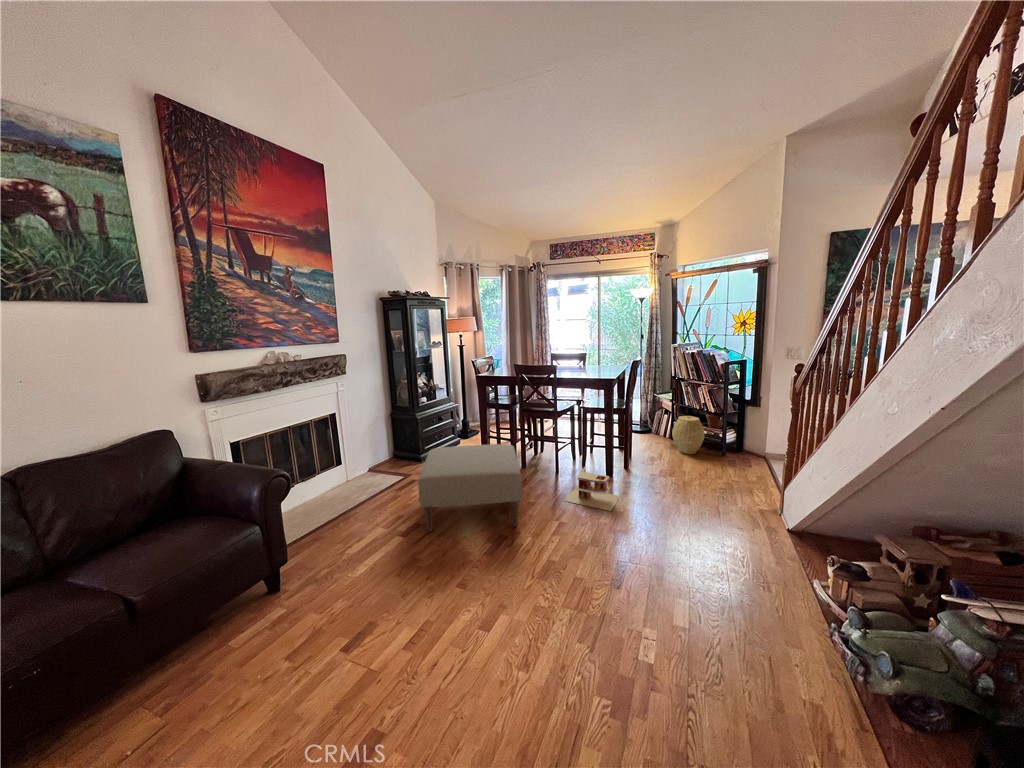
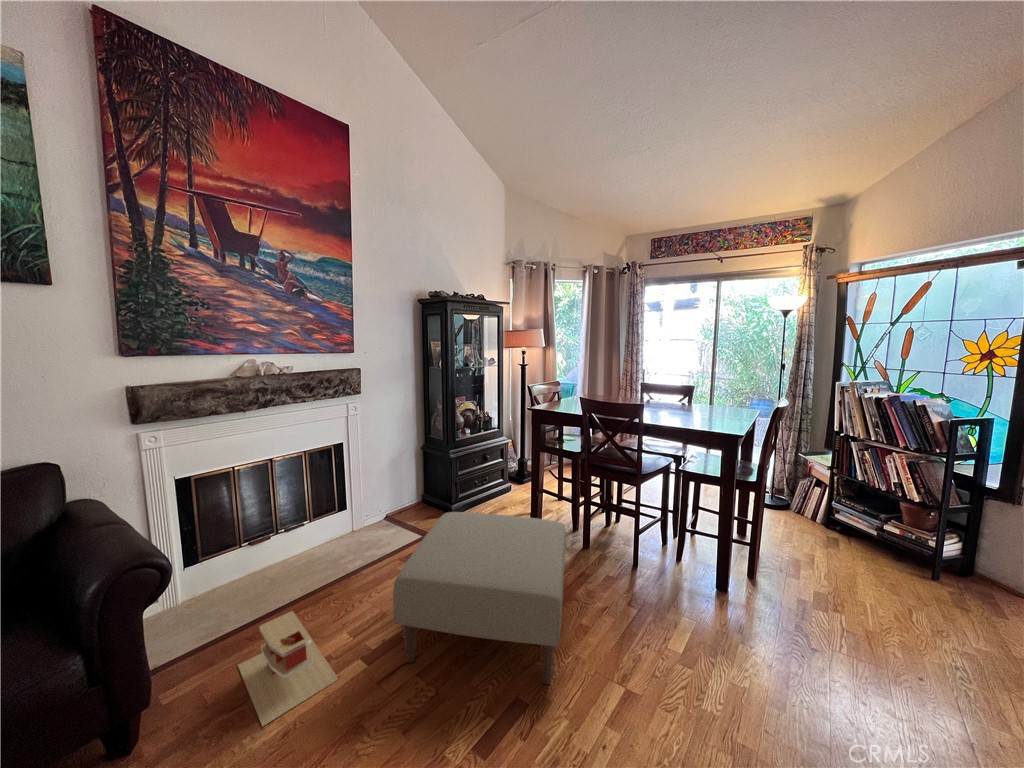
woven basket: present [672,416,705,454] -> none [834,500,900,567]
toy house: present [564,472,620,511] -> present [238,611,338,726]

